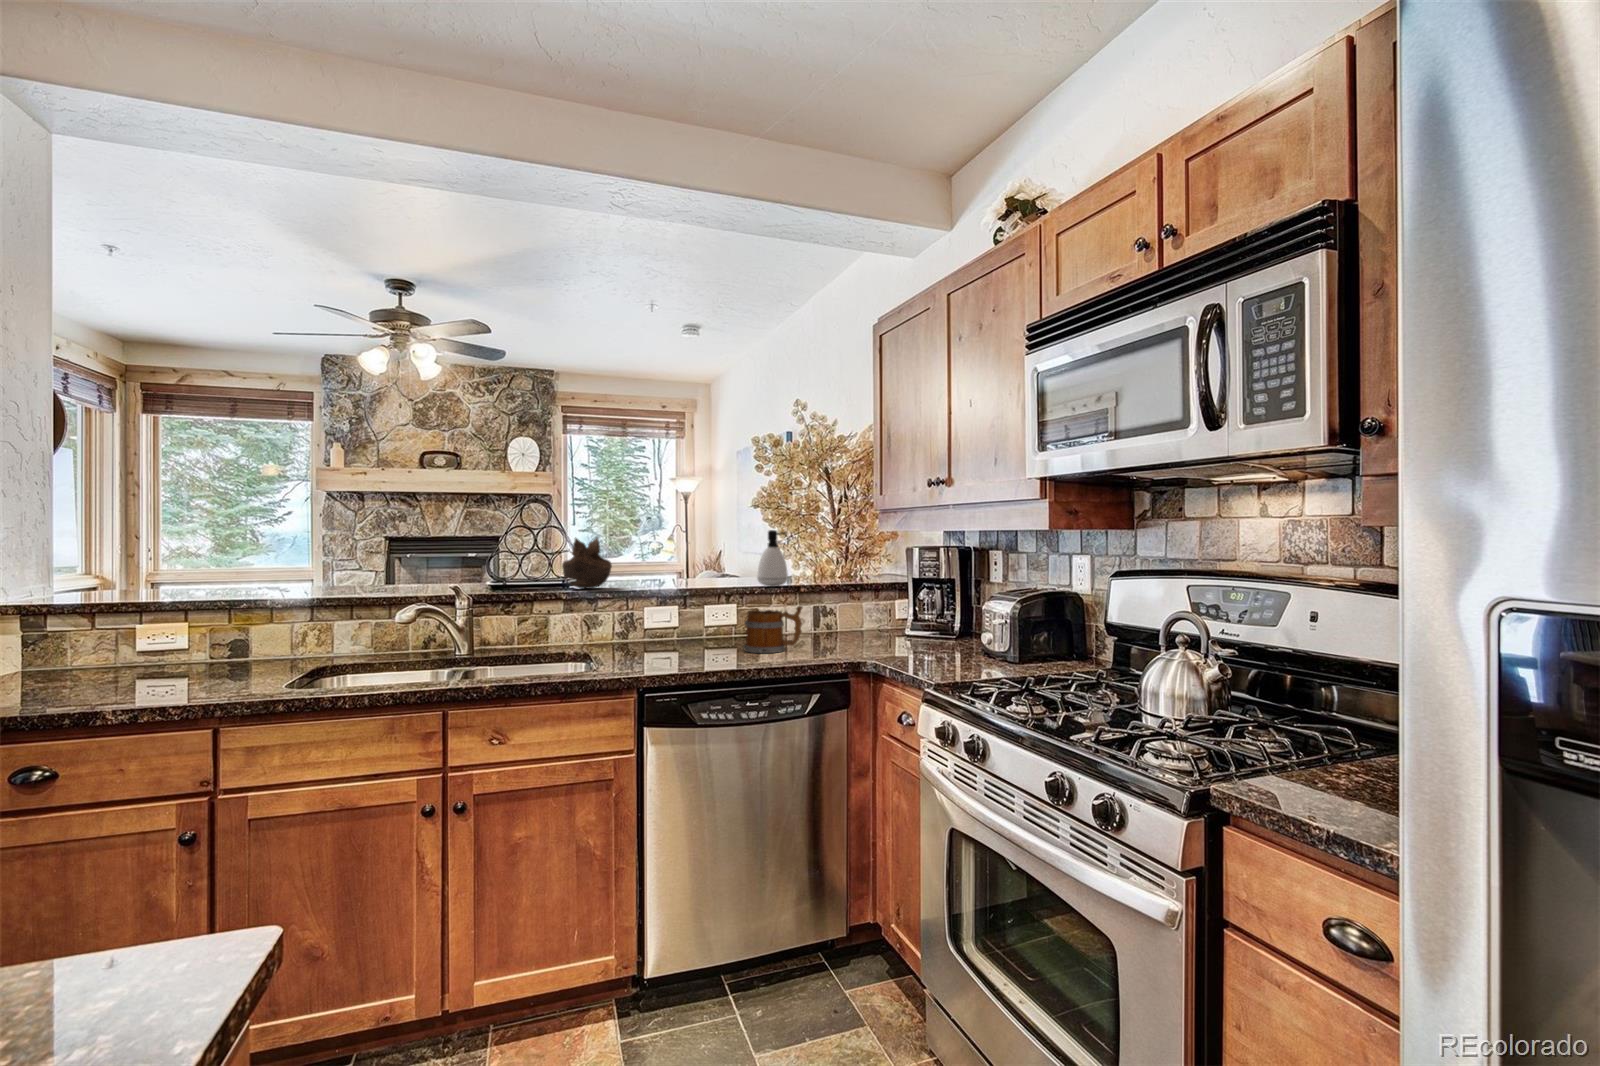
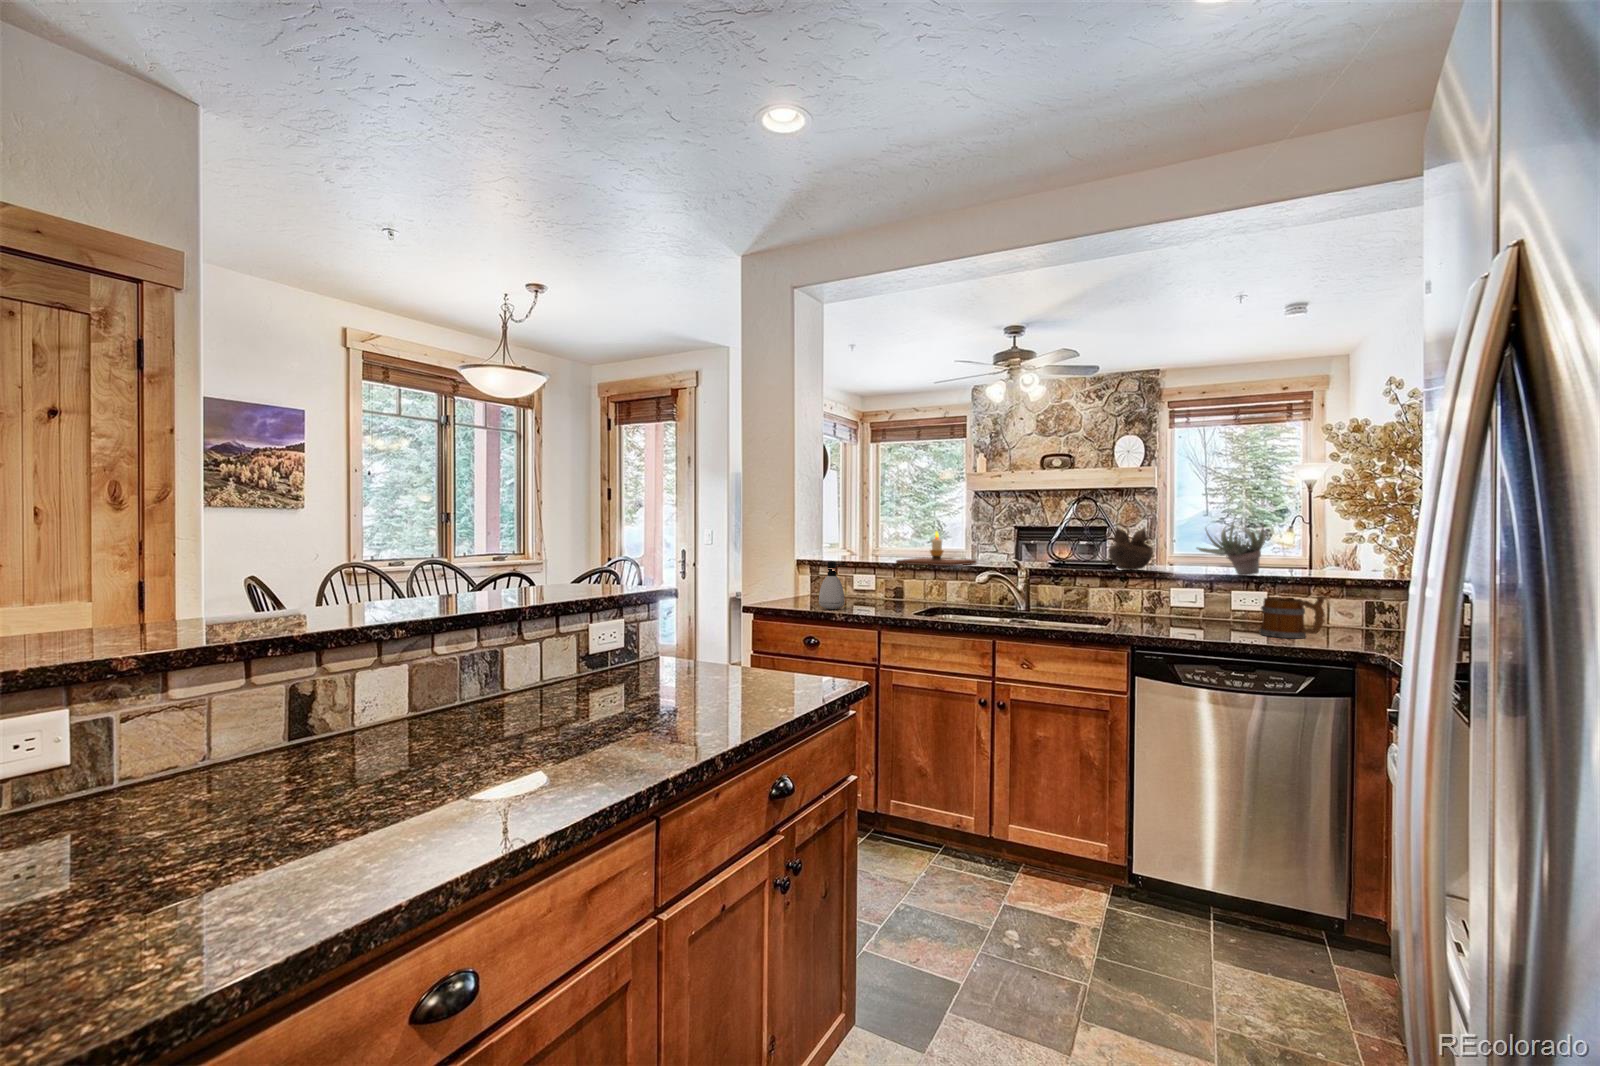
succulent plant: none [669,522,732,589] -> present [1197,517,1266,576]
soap dispenser: present [757,530,788,587] -> present [819,561,845,609]
candle: none [227,545,370,601] -> present [896,531,977,566]

